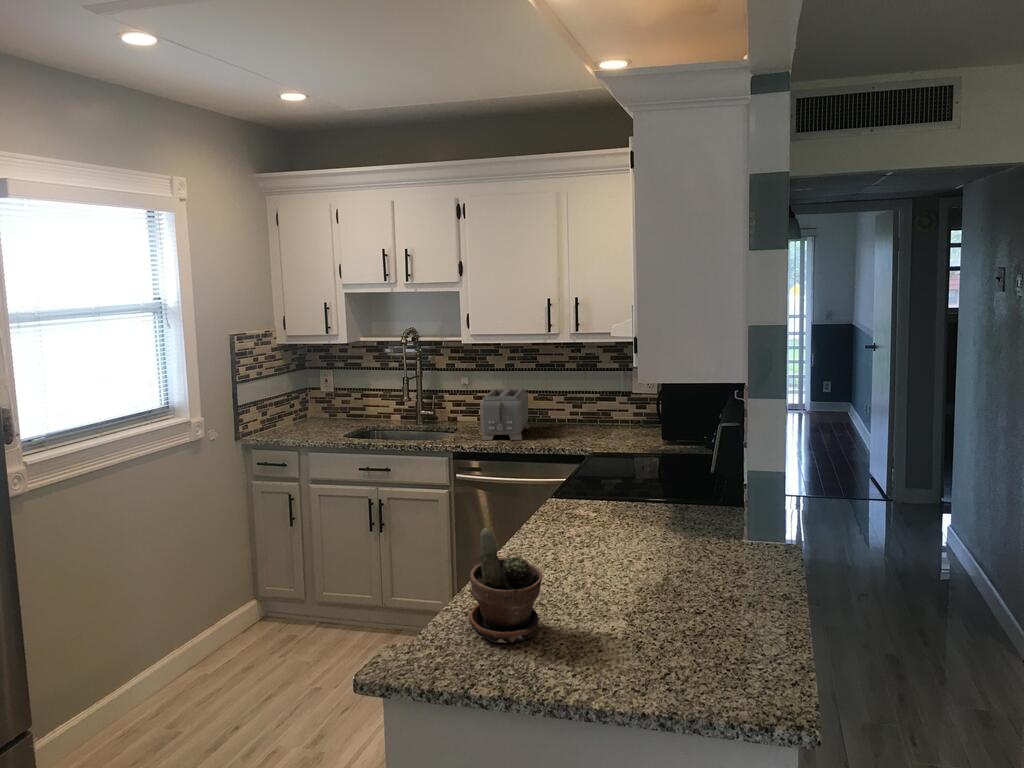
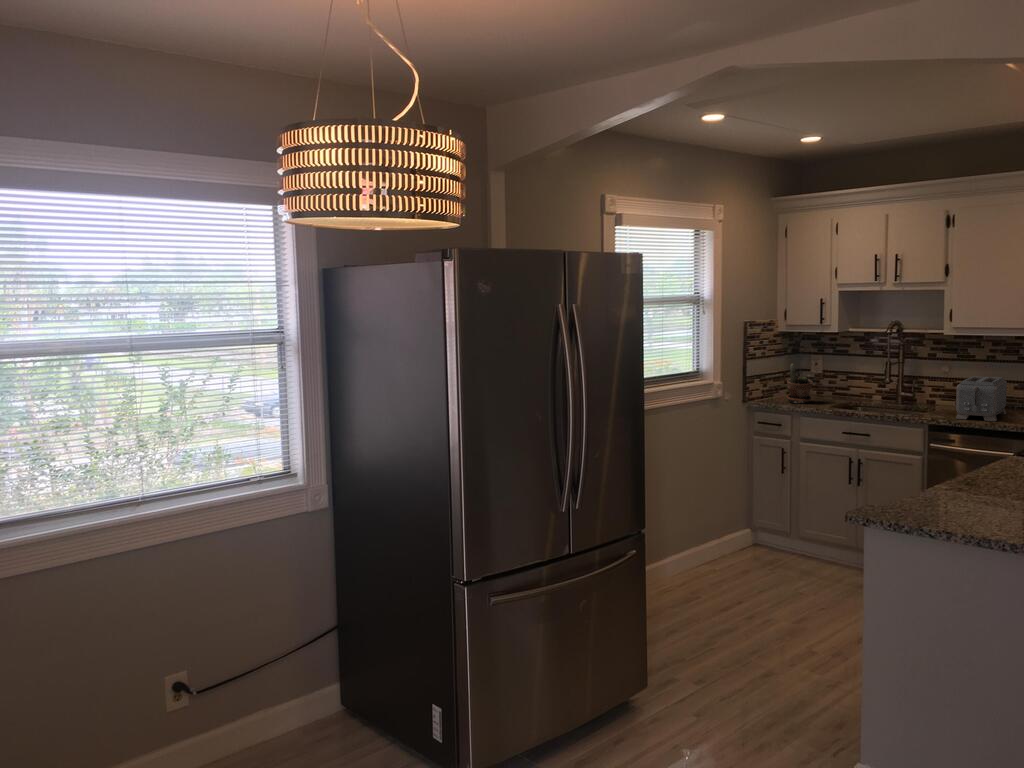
potted plant: present [469,528,542,643] -> present [786,364,813,403]

